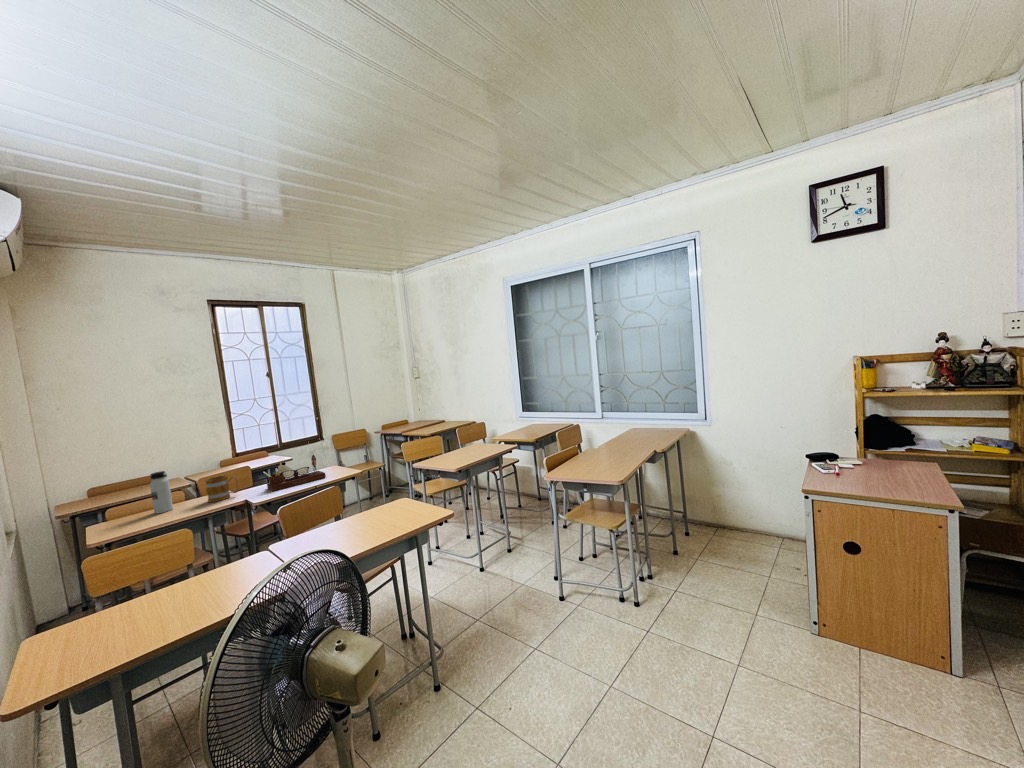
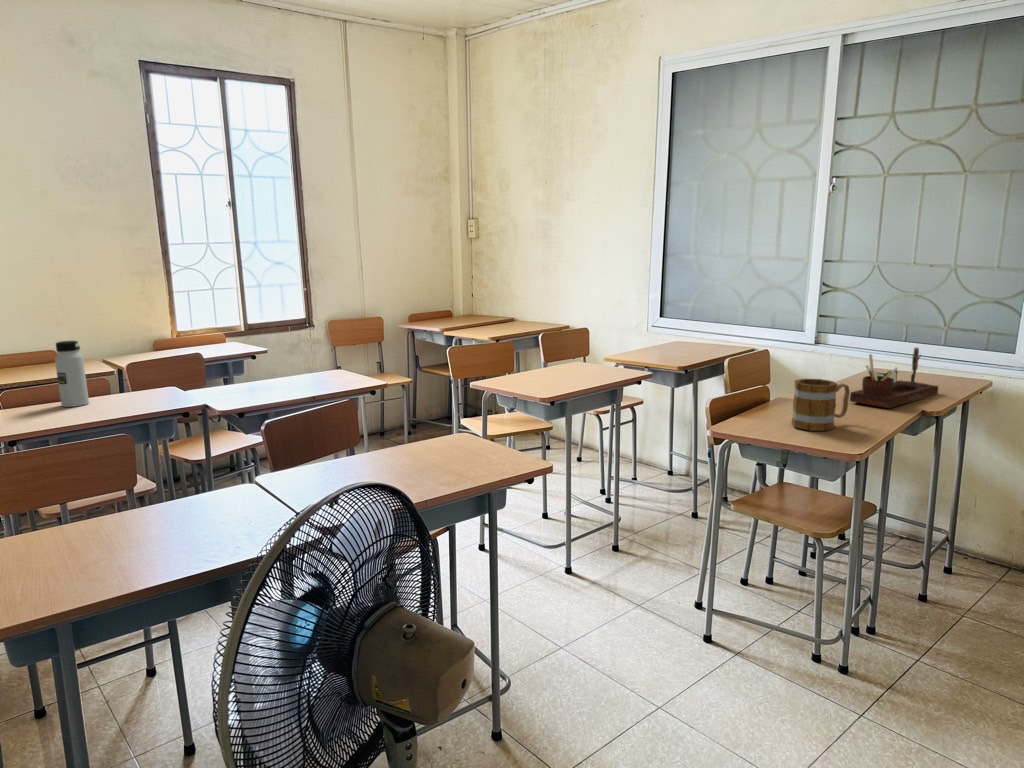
desk organizer: present [263,455,326,491] -> present [850,348,938,408]
mug: present [205,475,239,502] -> present [792,379,850,431]

